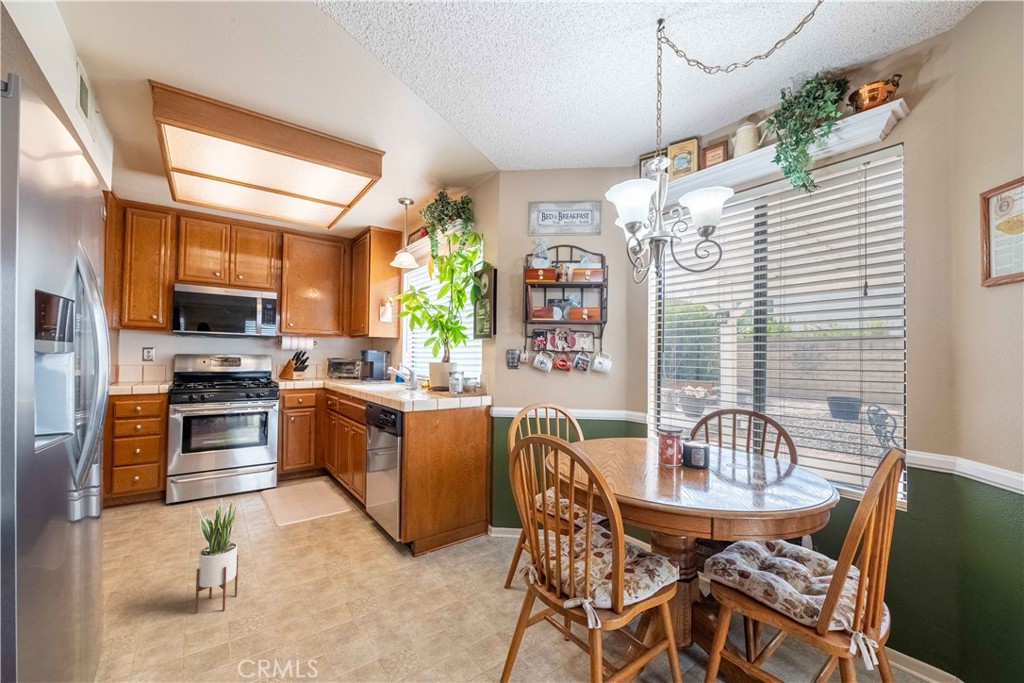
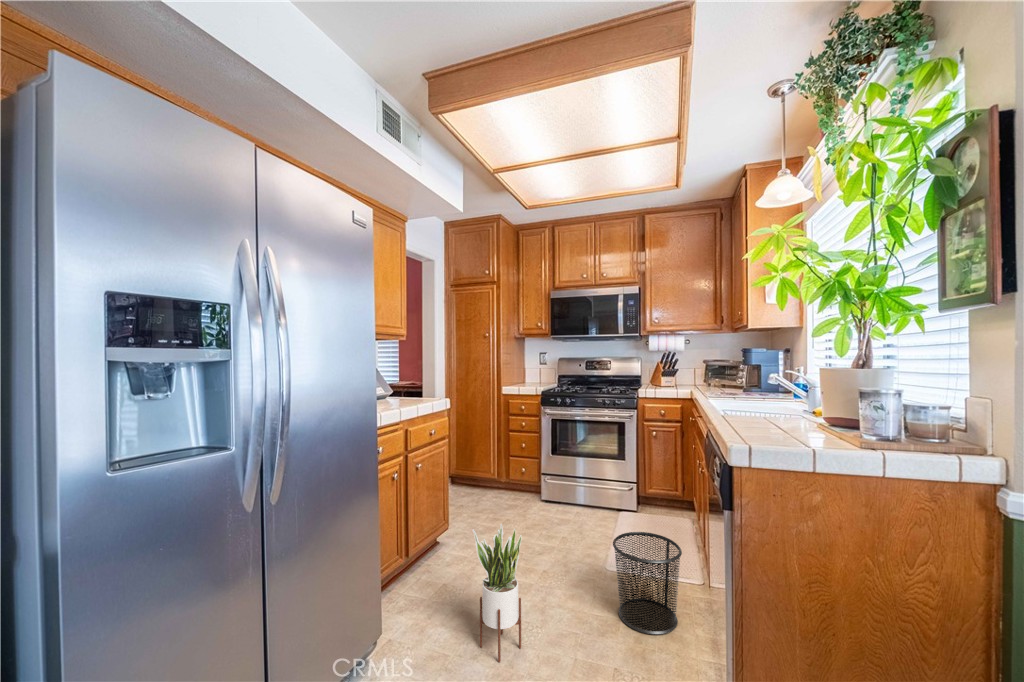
waste bin: none [298,483,350,550] -> present [613,532,682,635]

